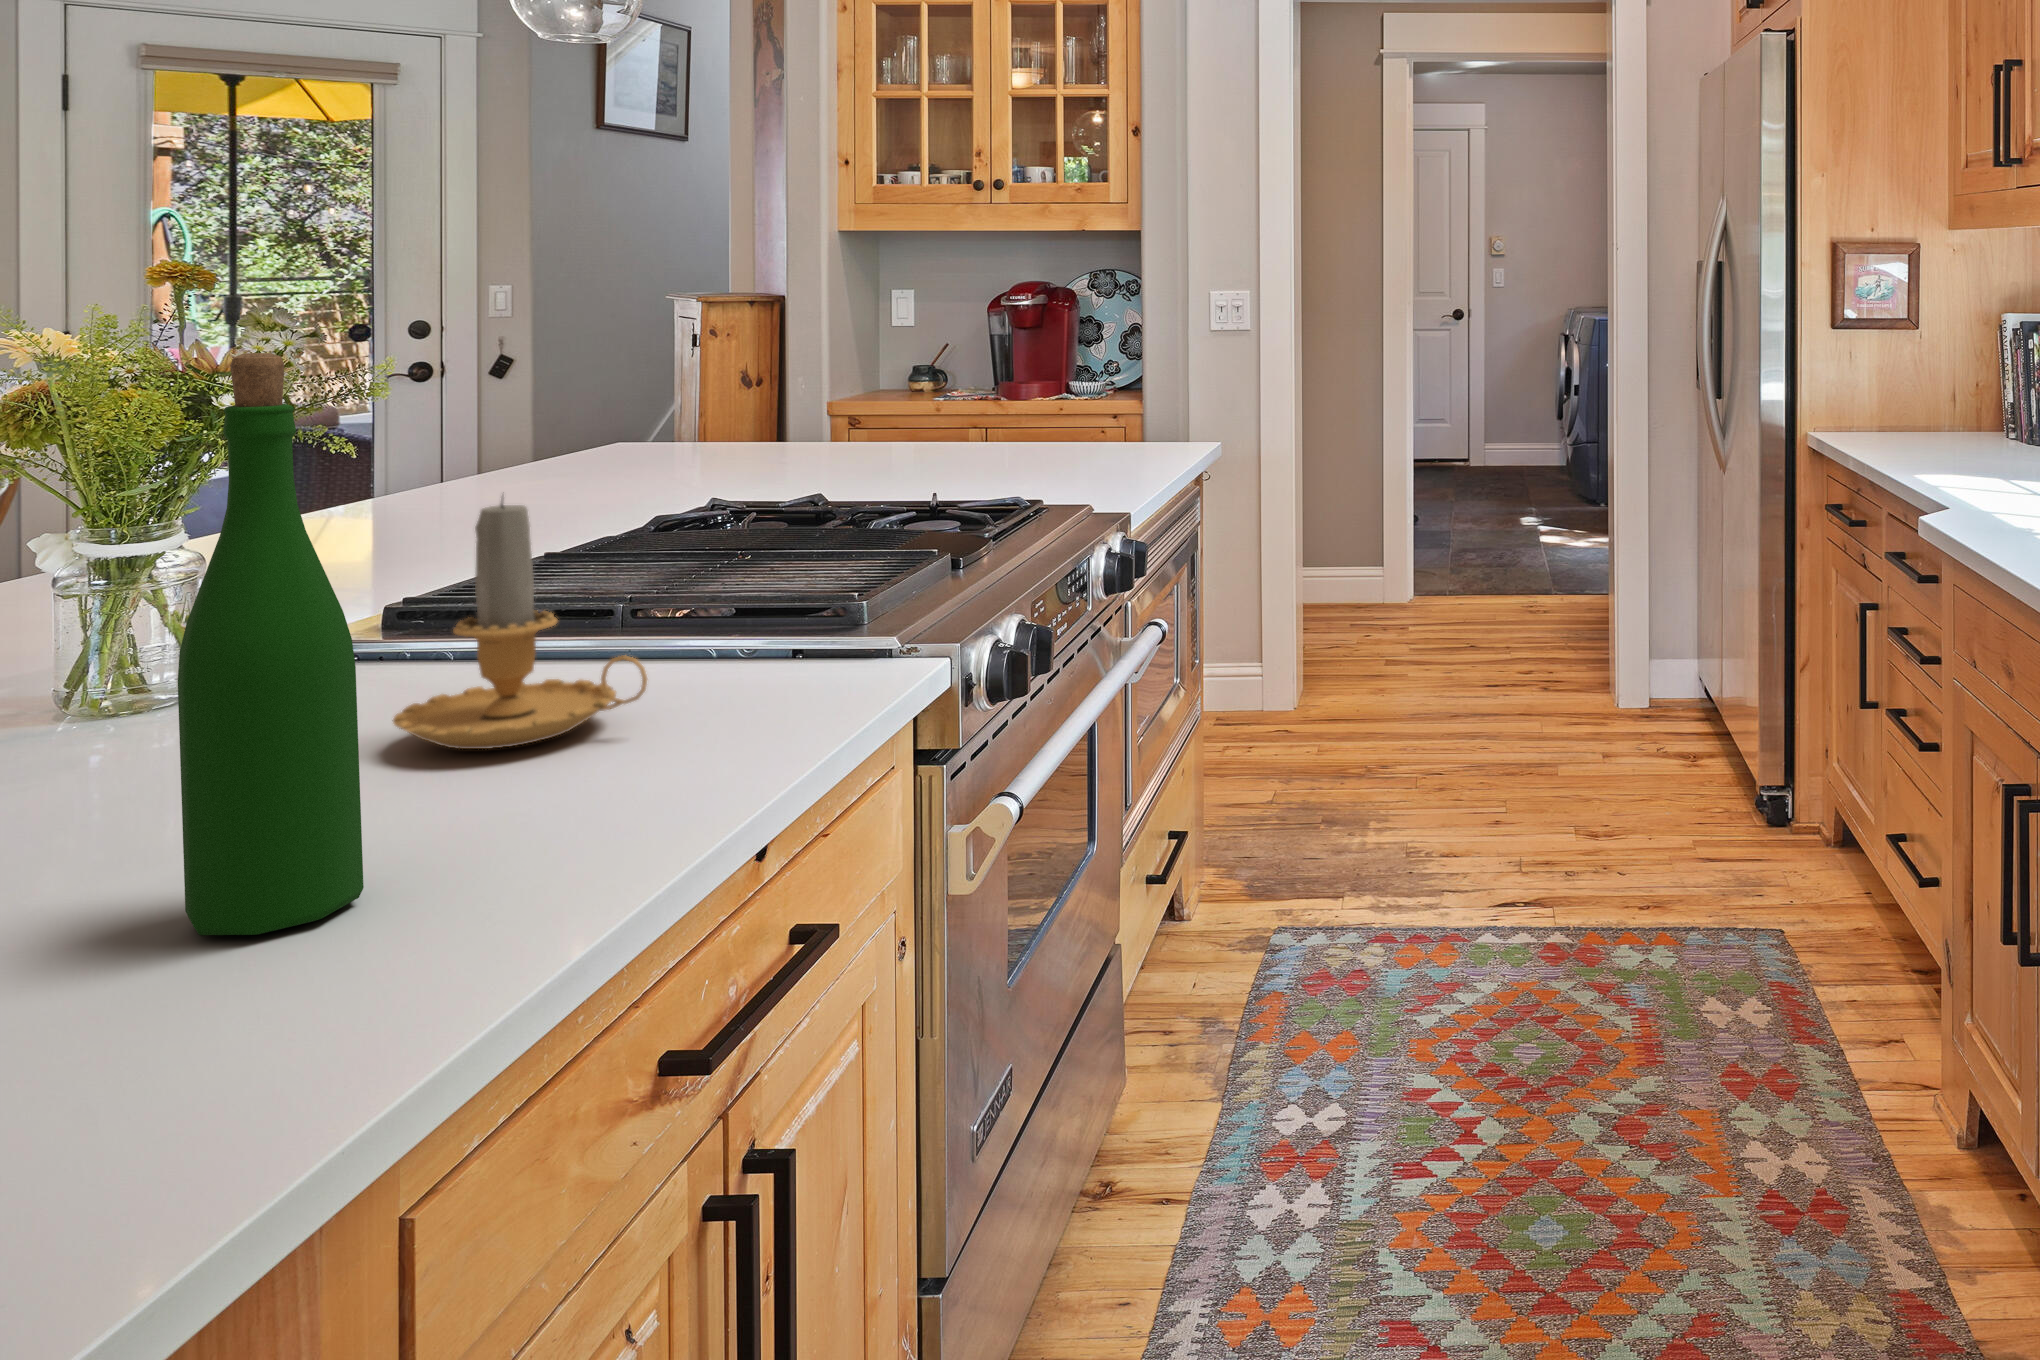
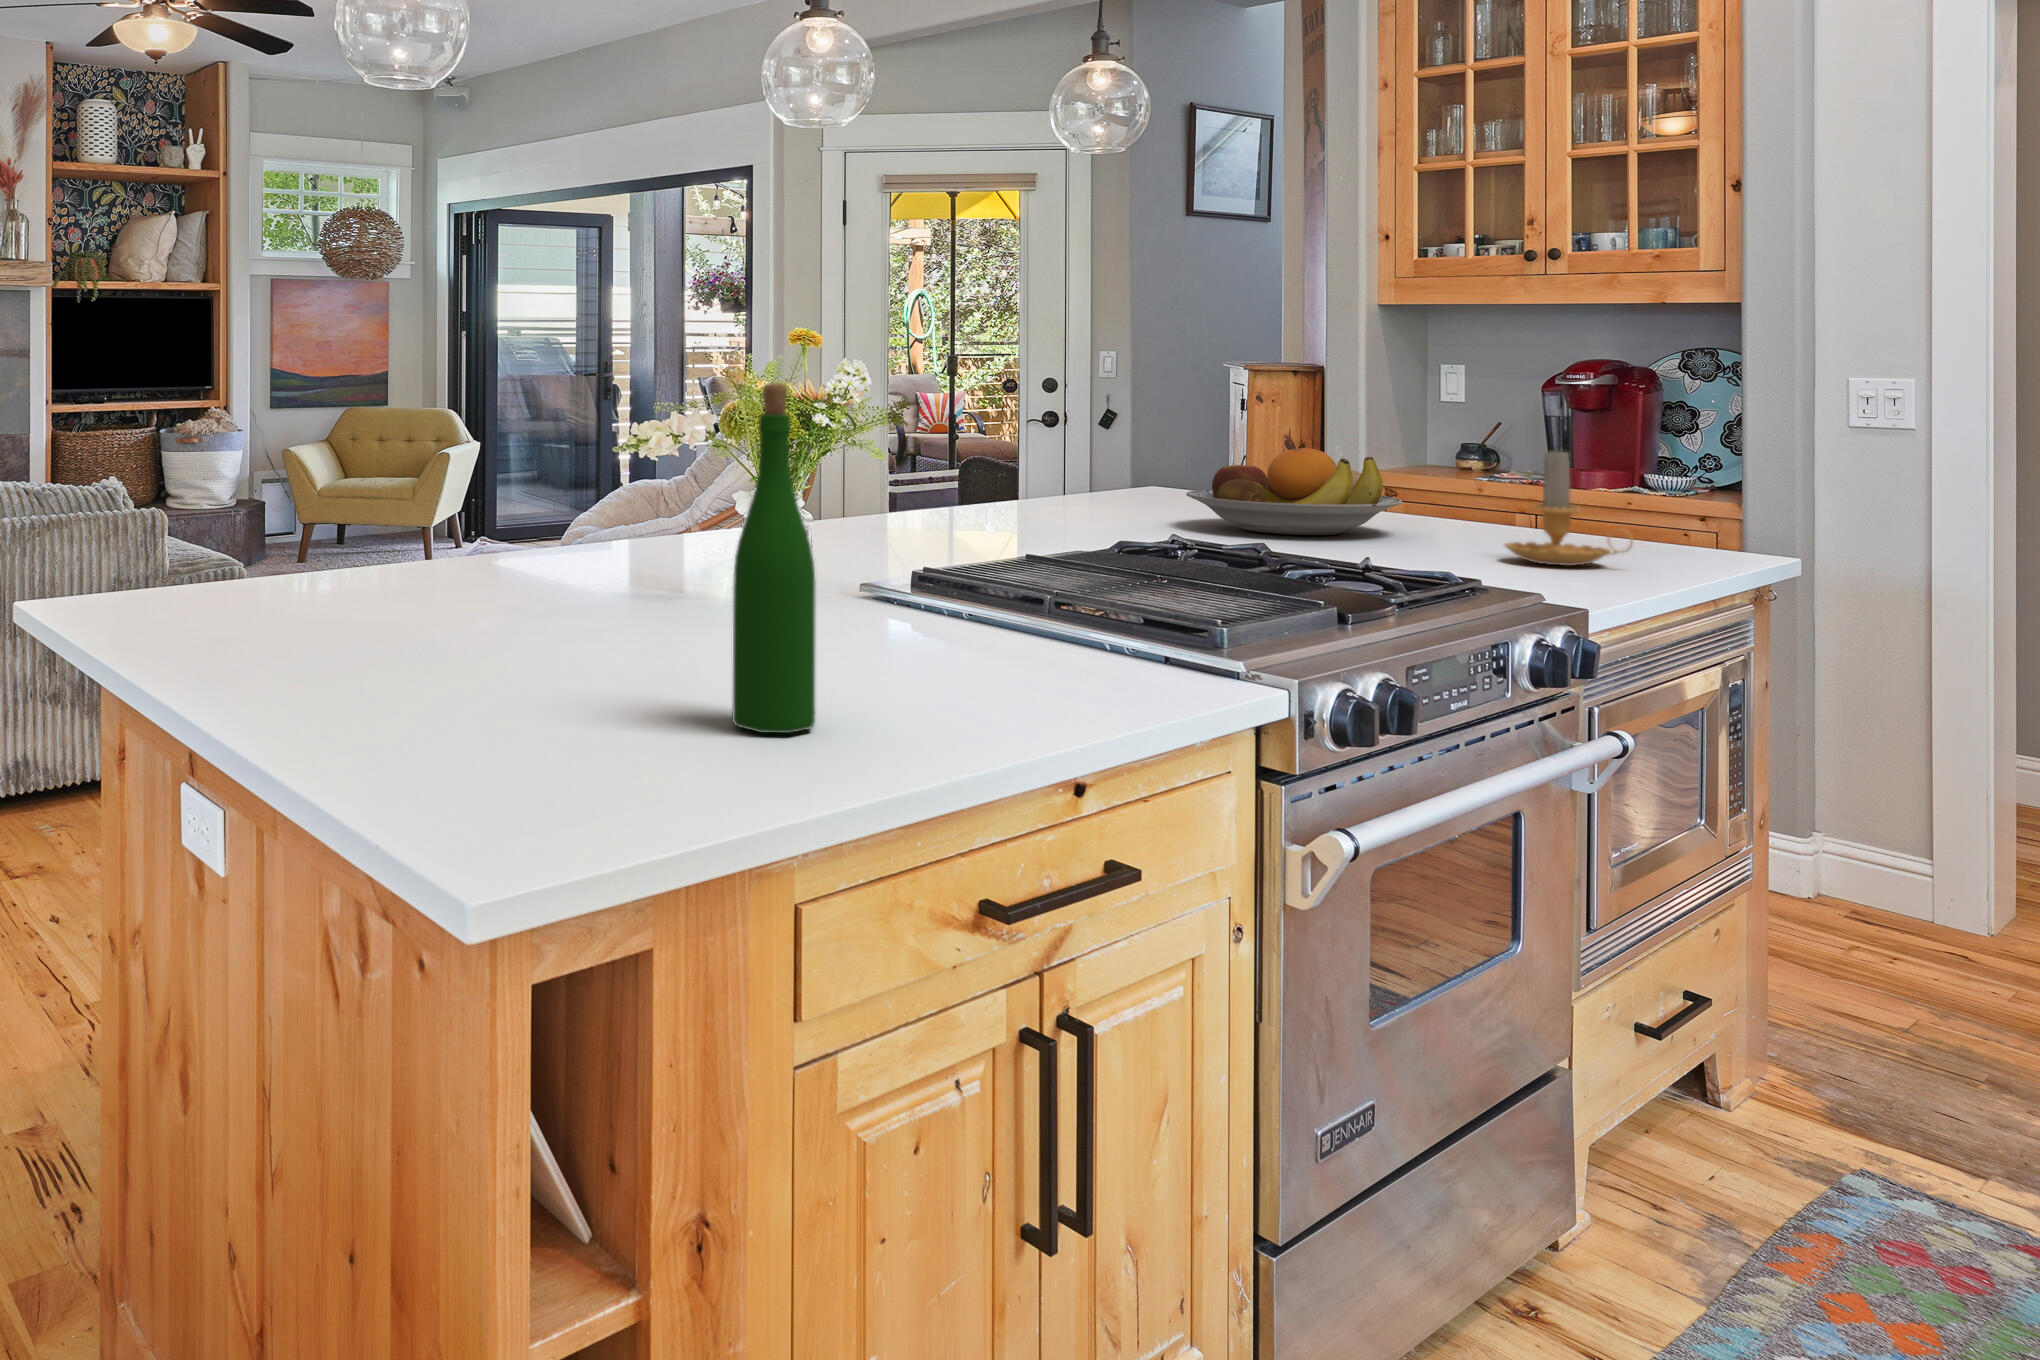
fruit bowl: none [696,379,922,472] -> present [1186,448,1402,535]
candle: present [392,502,647,749] -> present [1505,451,1633,566]

